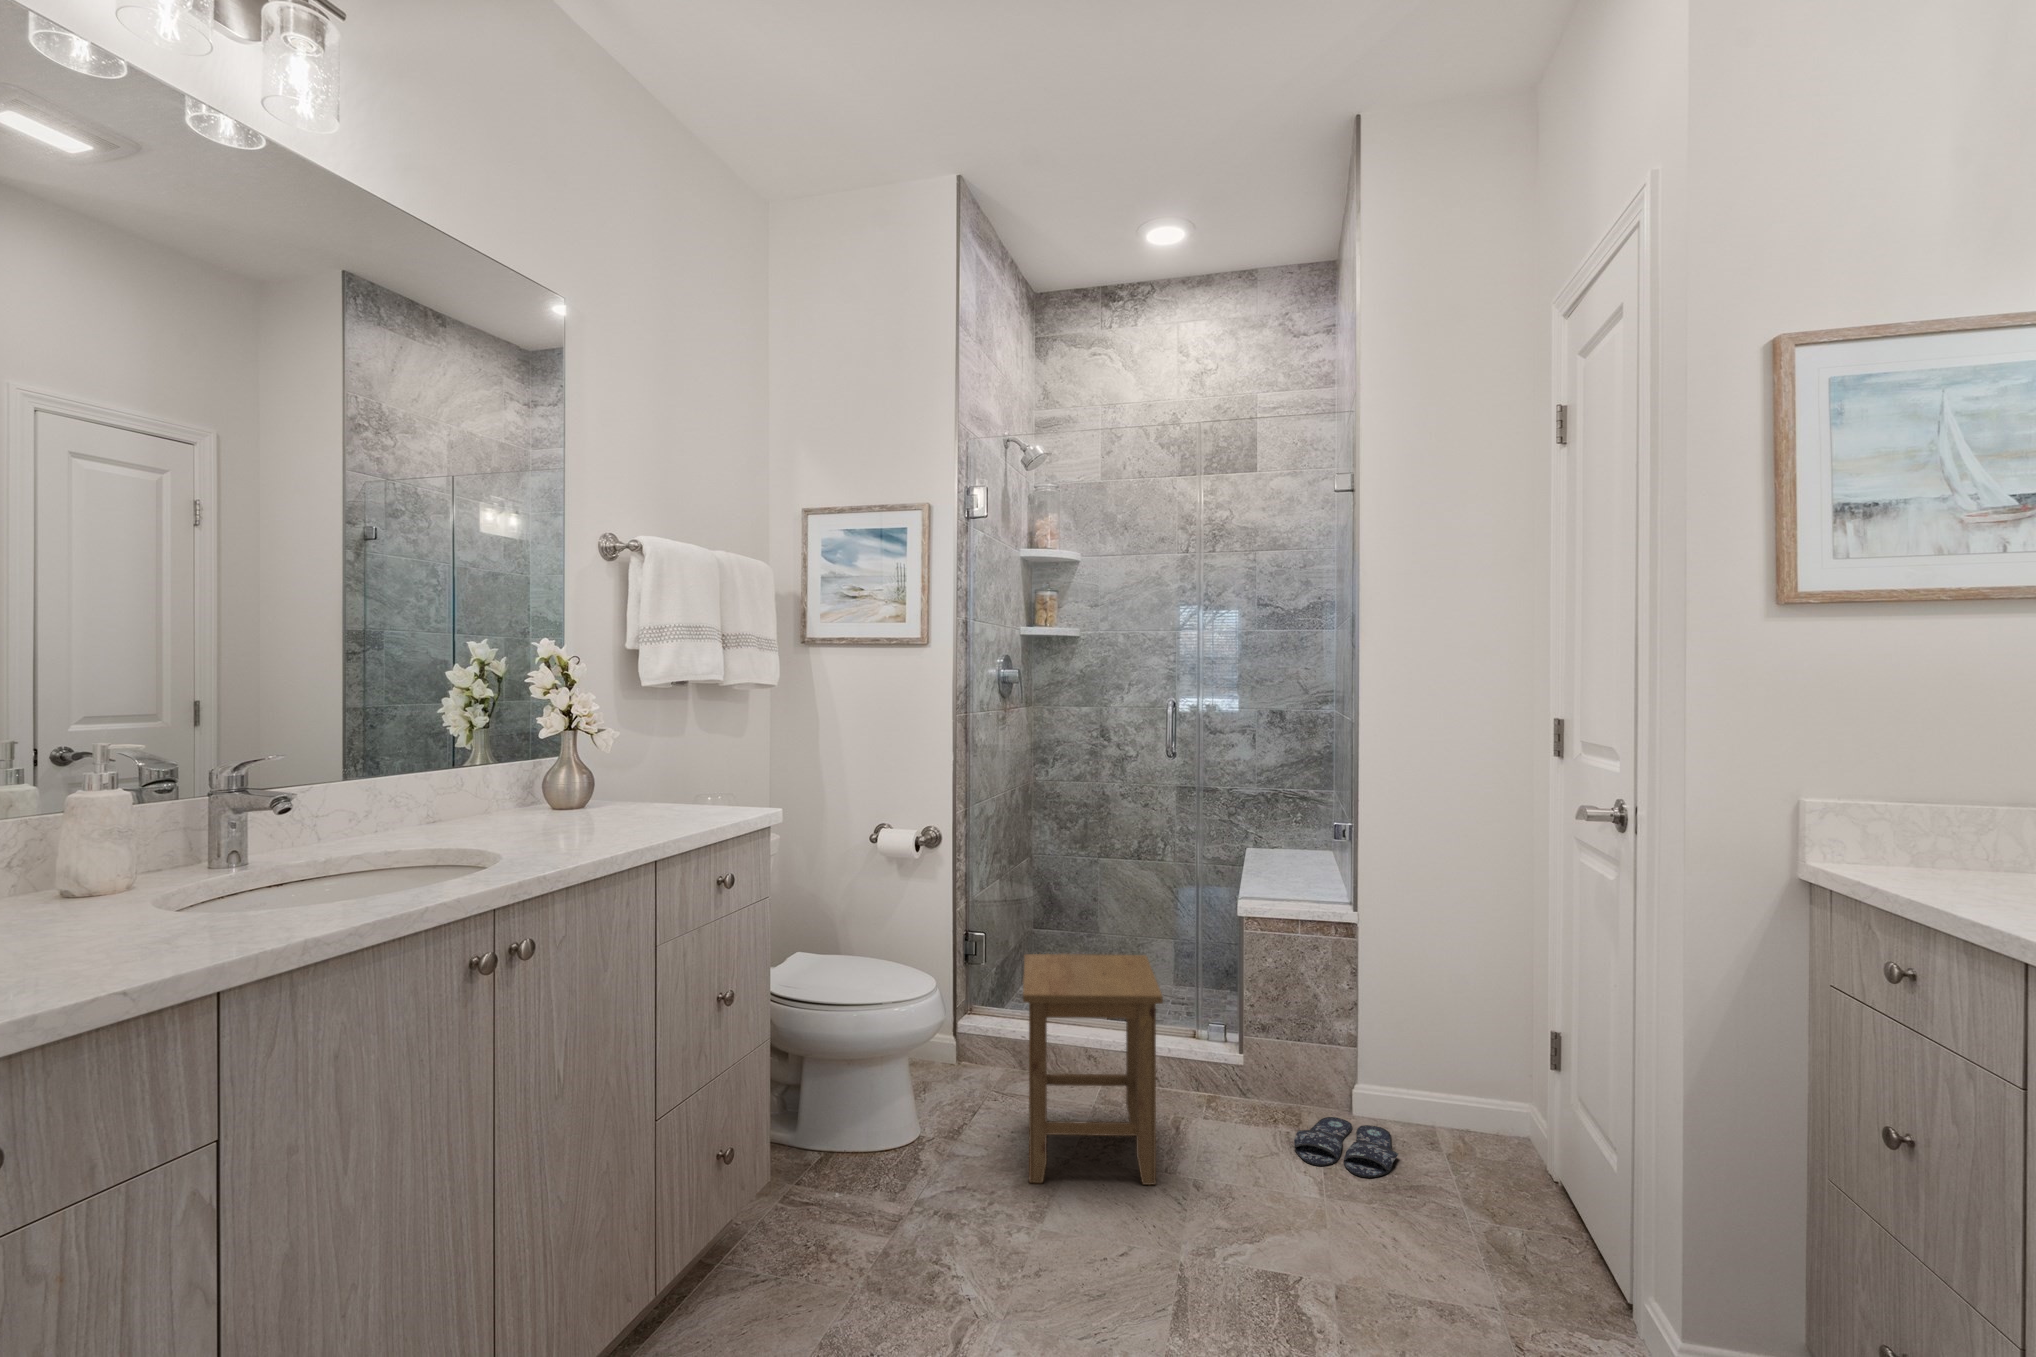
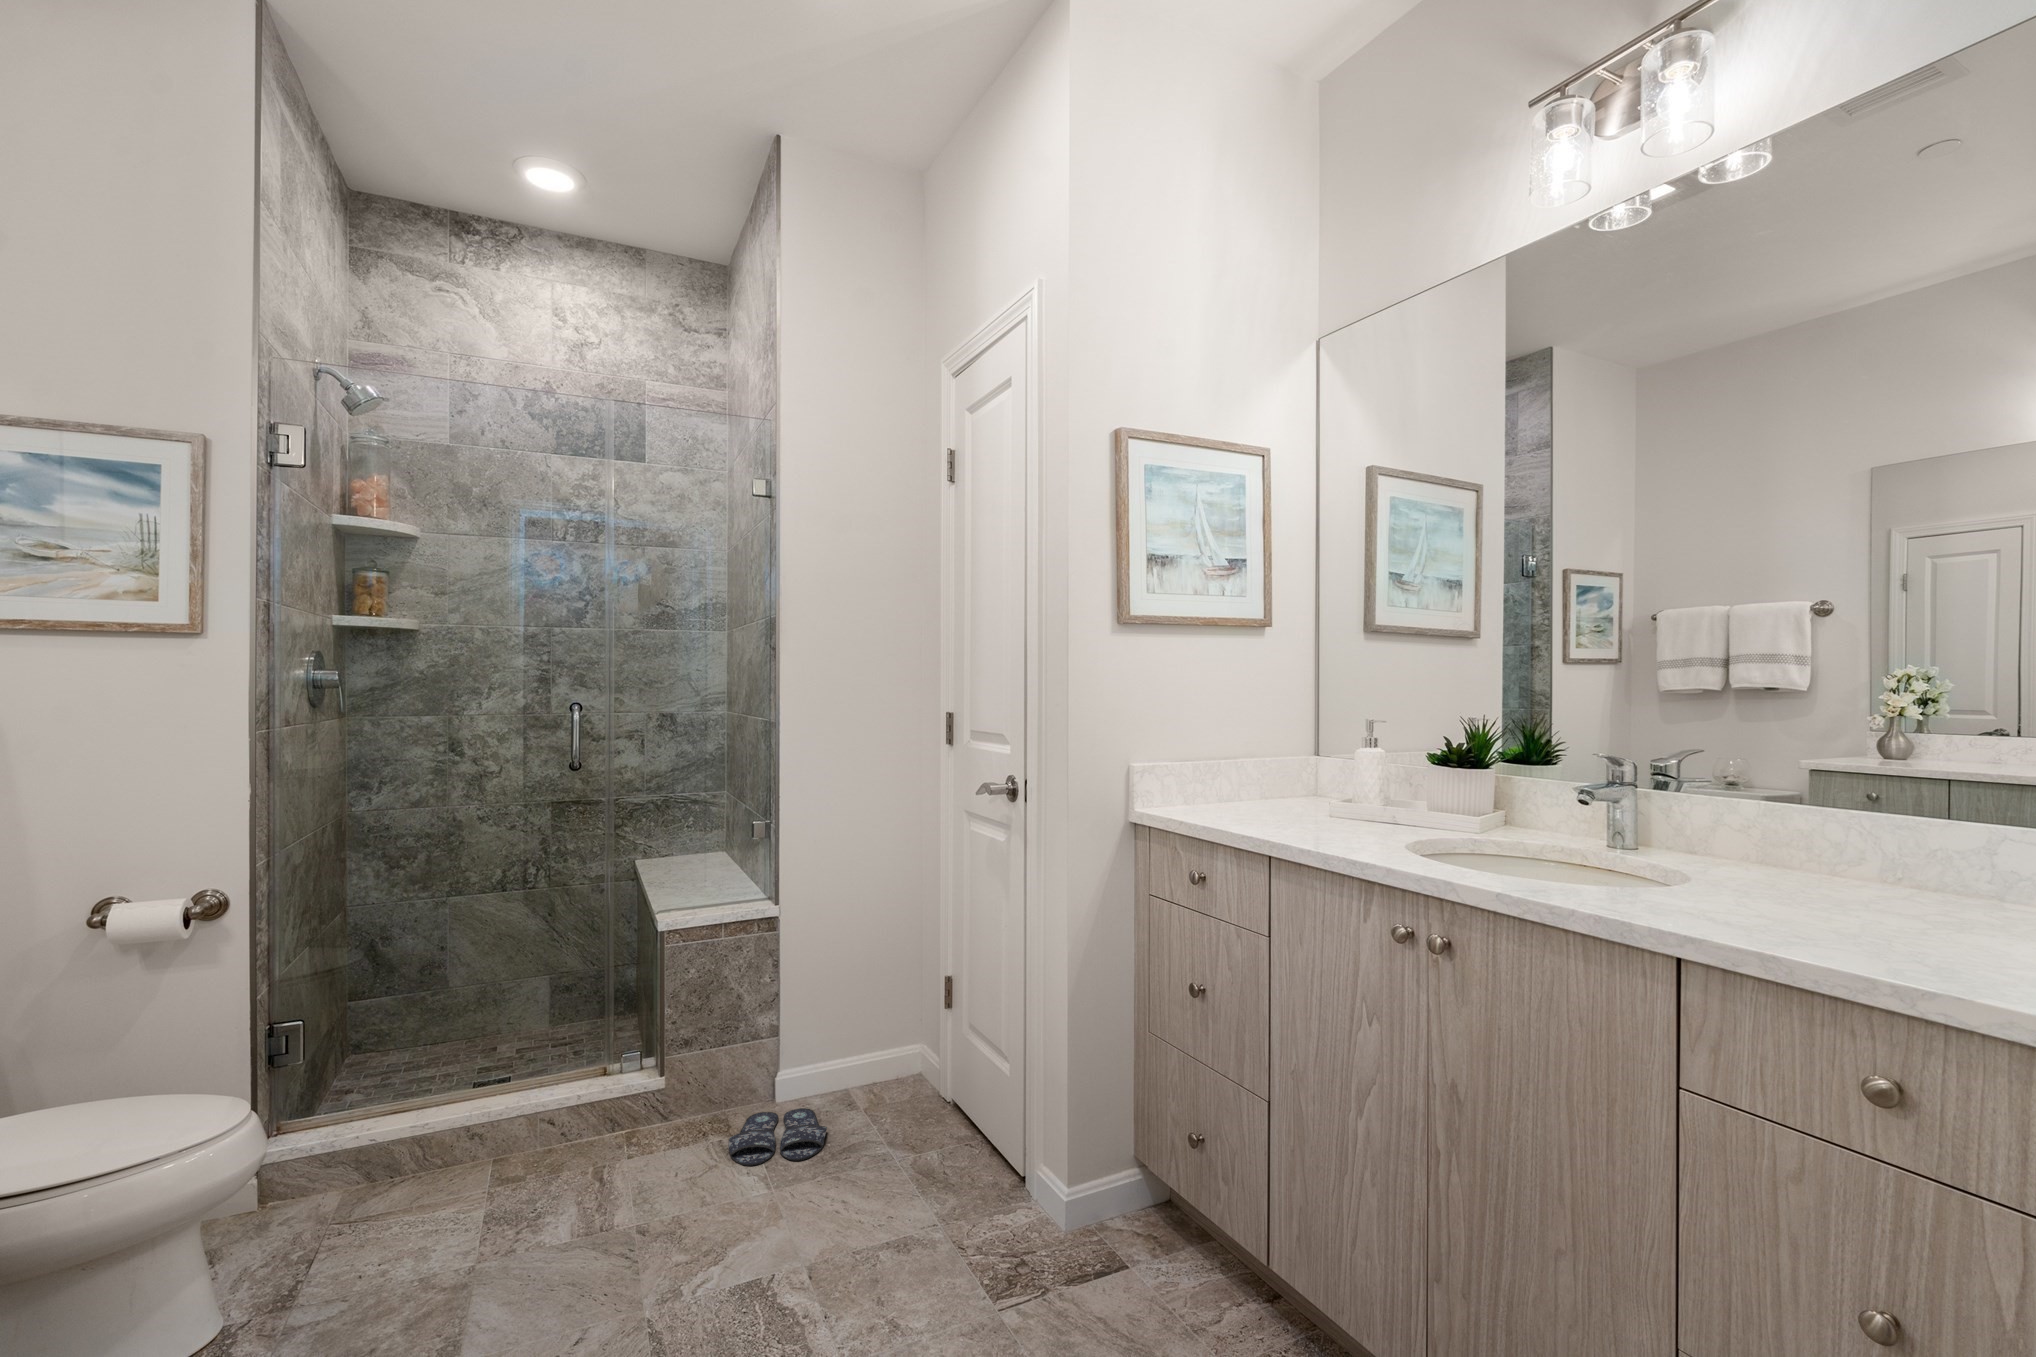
stool: present [1023,954,1163,1185] -> none [392,994,601,1312]

